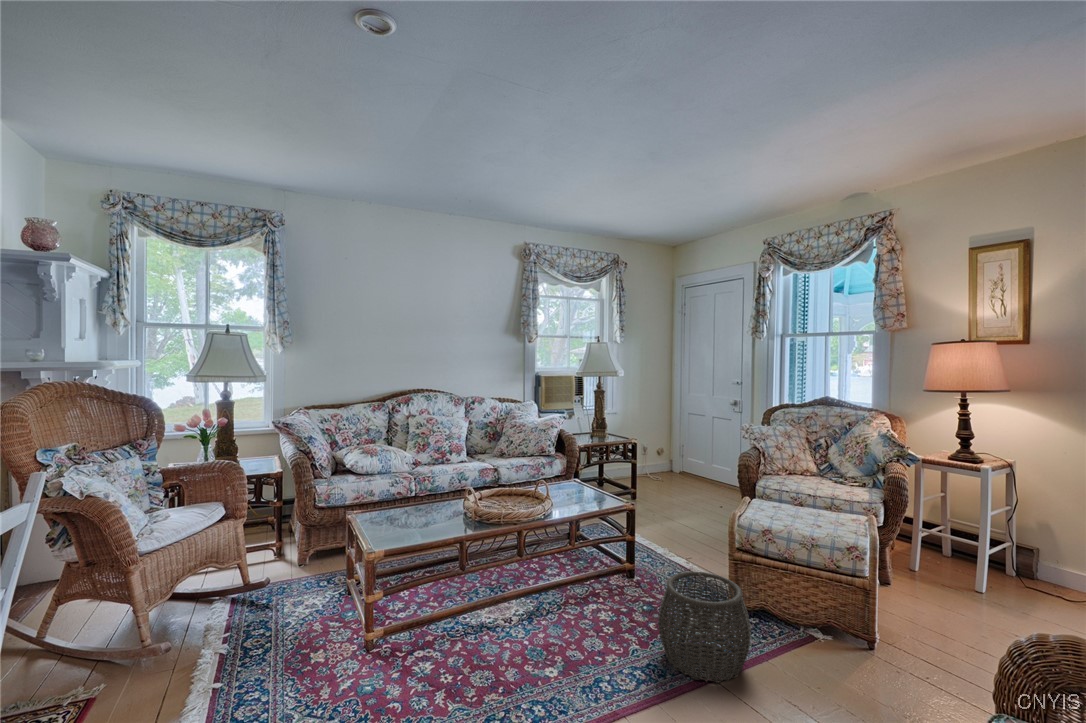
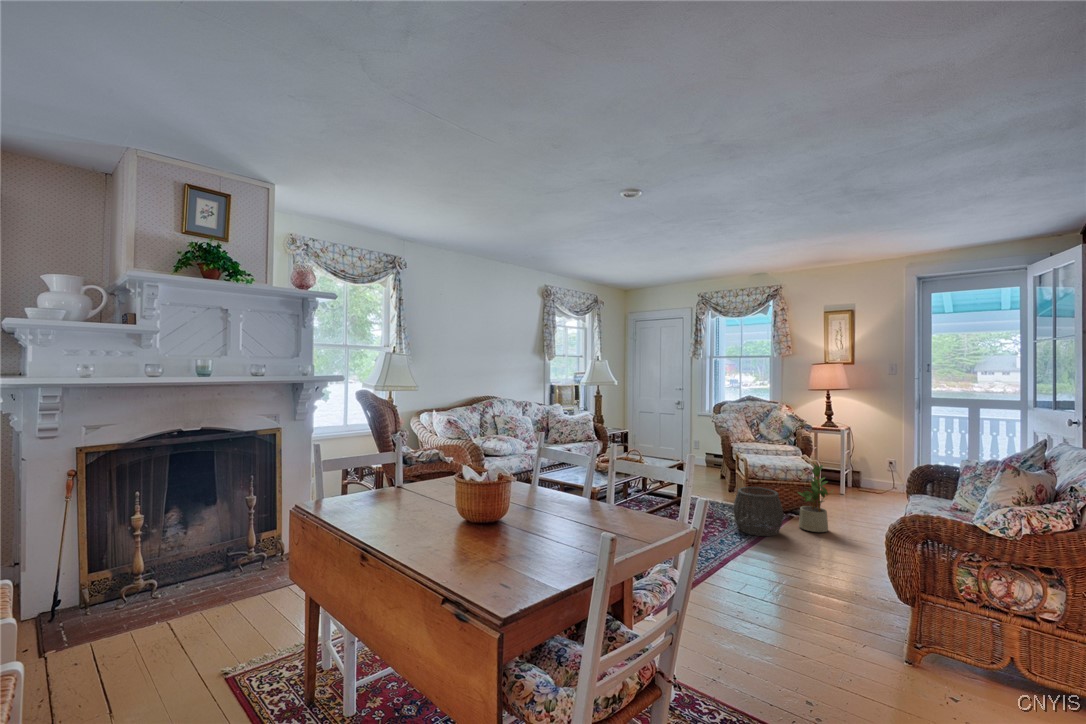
potted plant: none [800,546,872,694] -> present [798,464,832,532]

